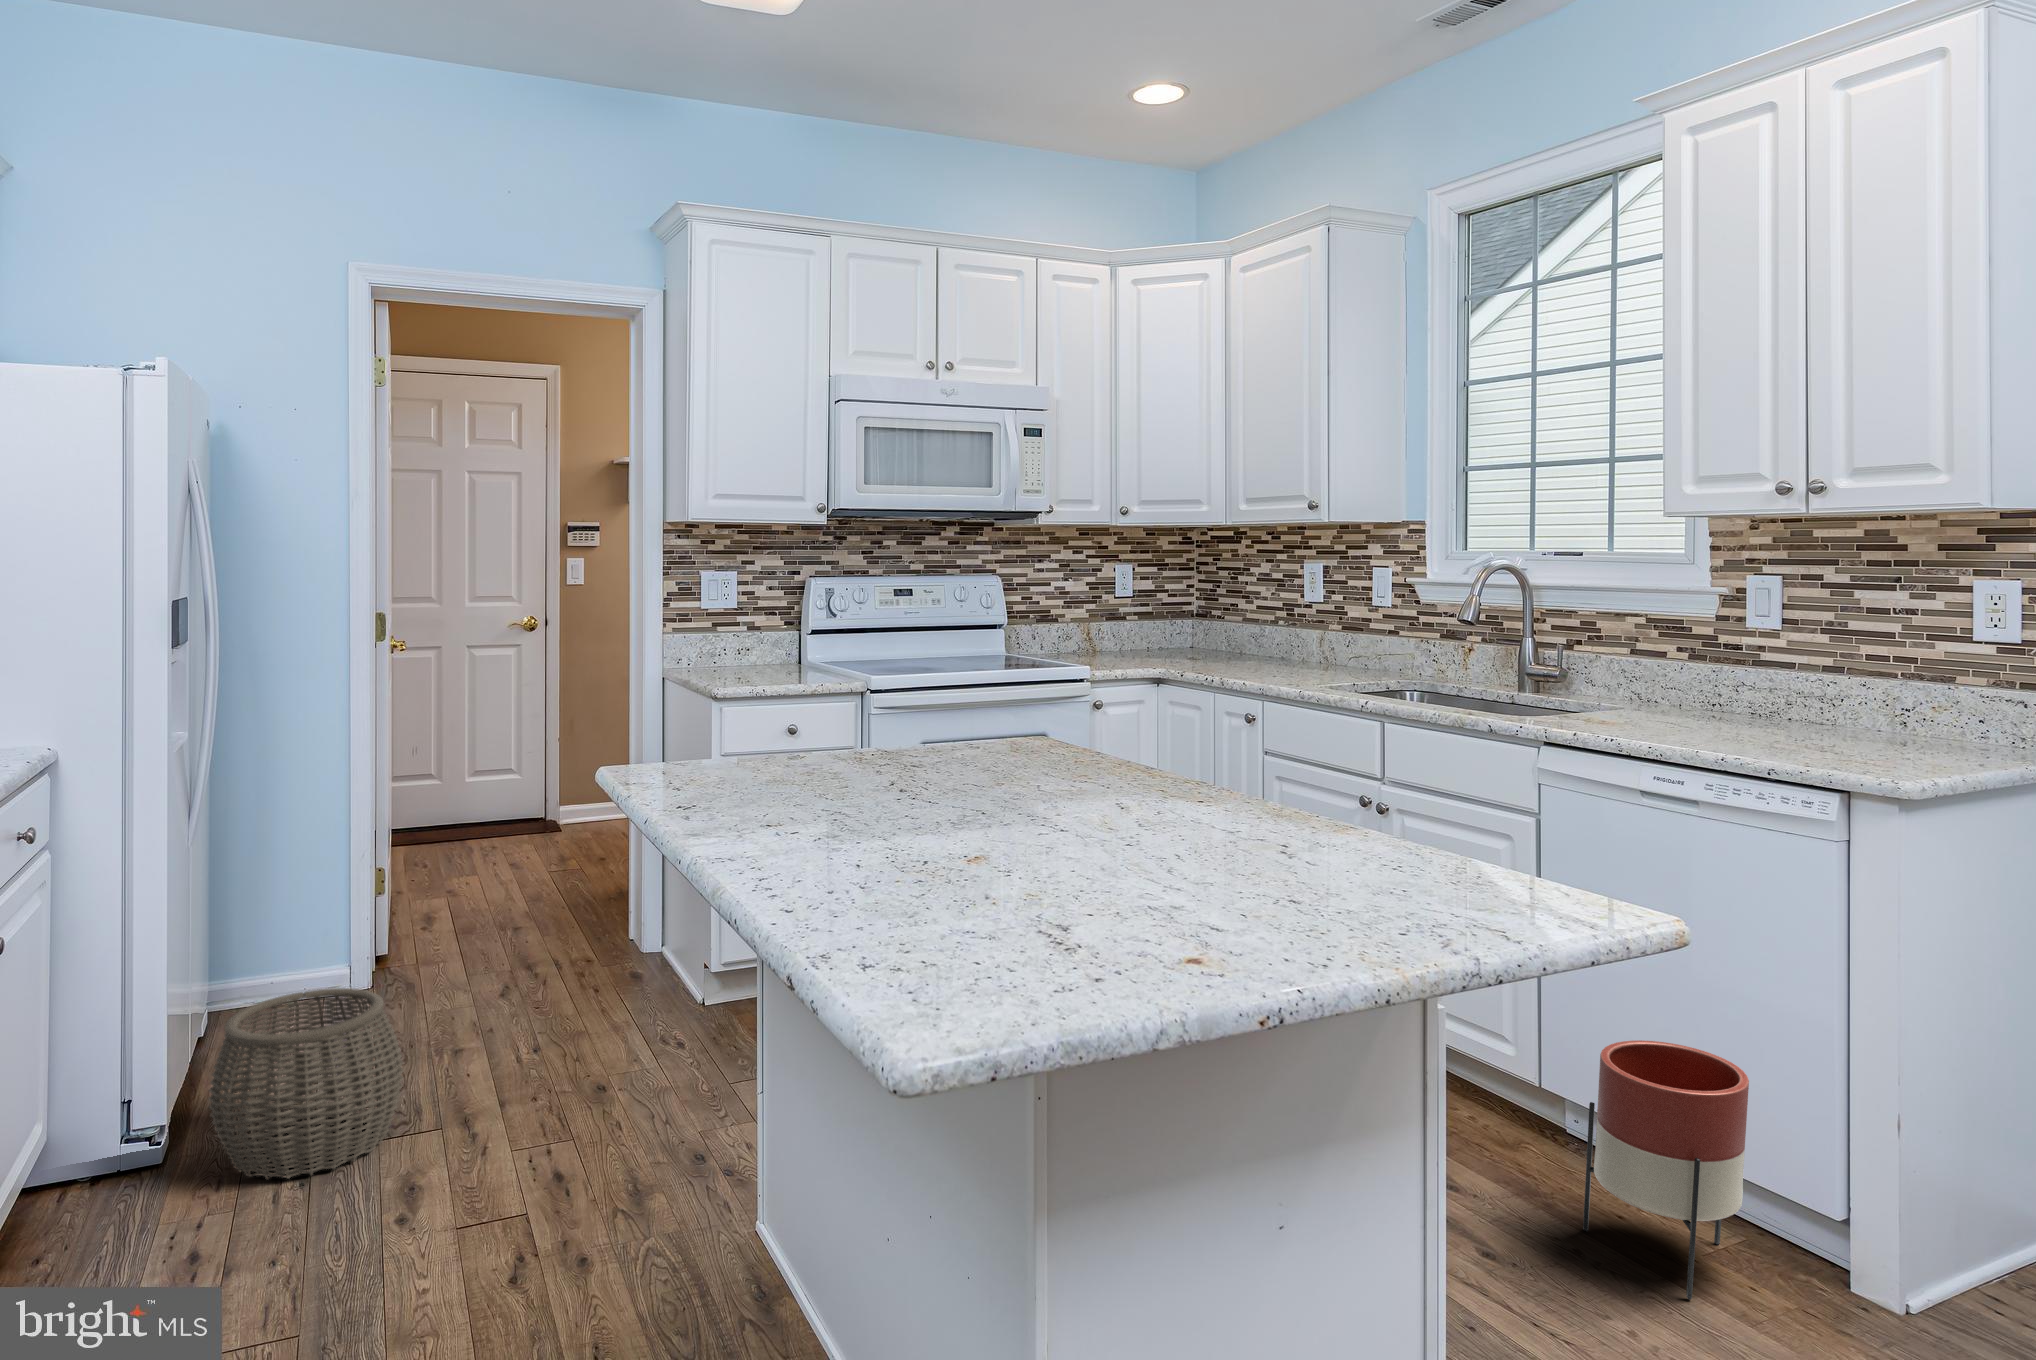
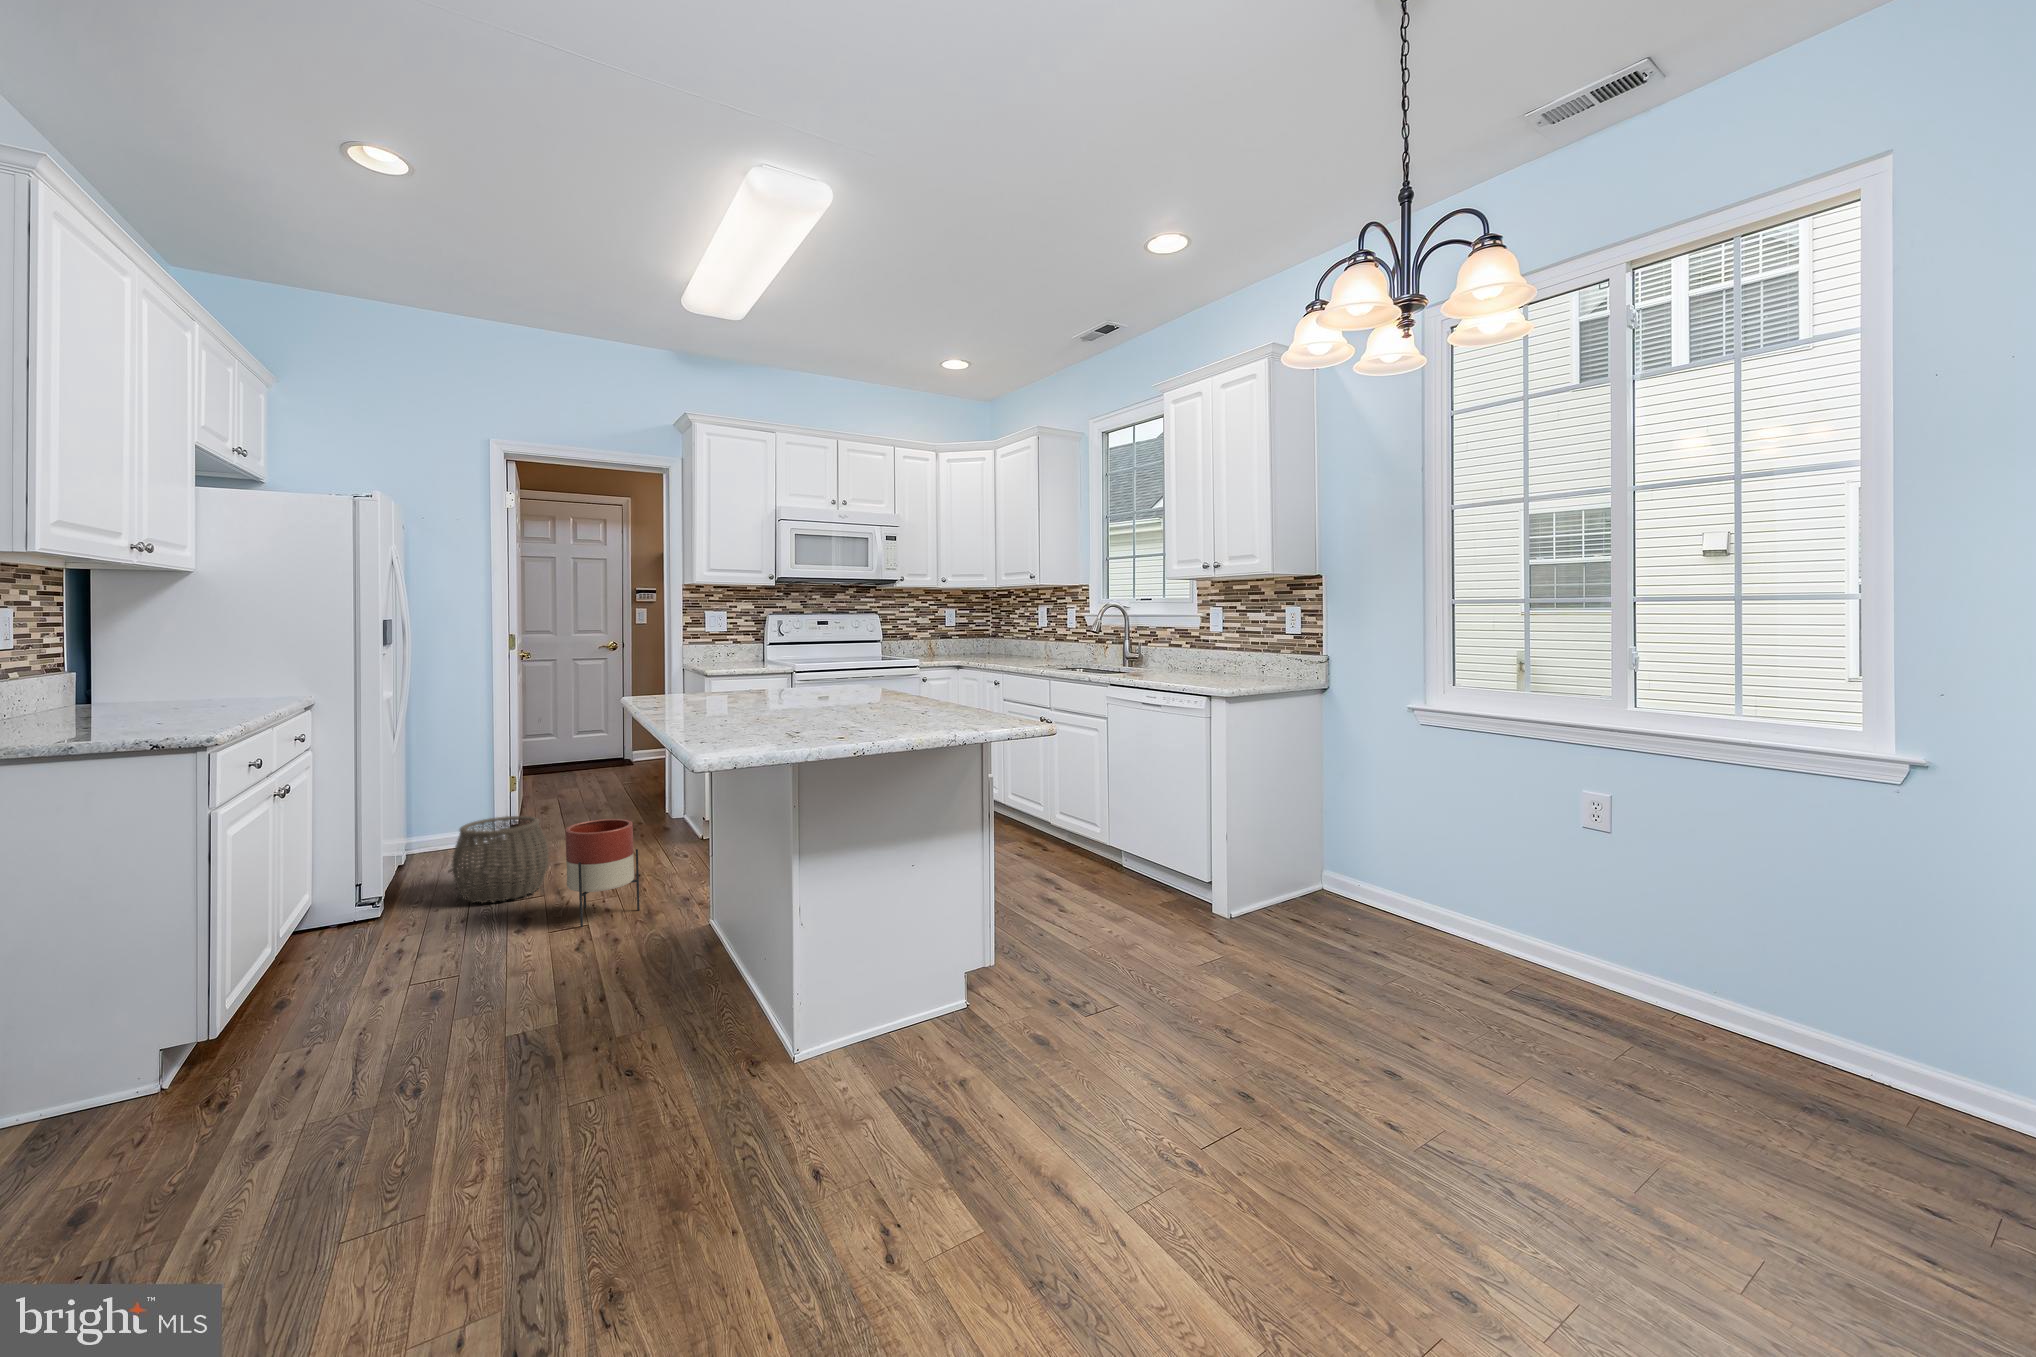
planter: present [1583,1040,1749,1300] -> present [565,819,640,927]

